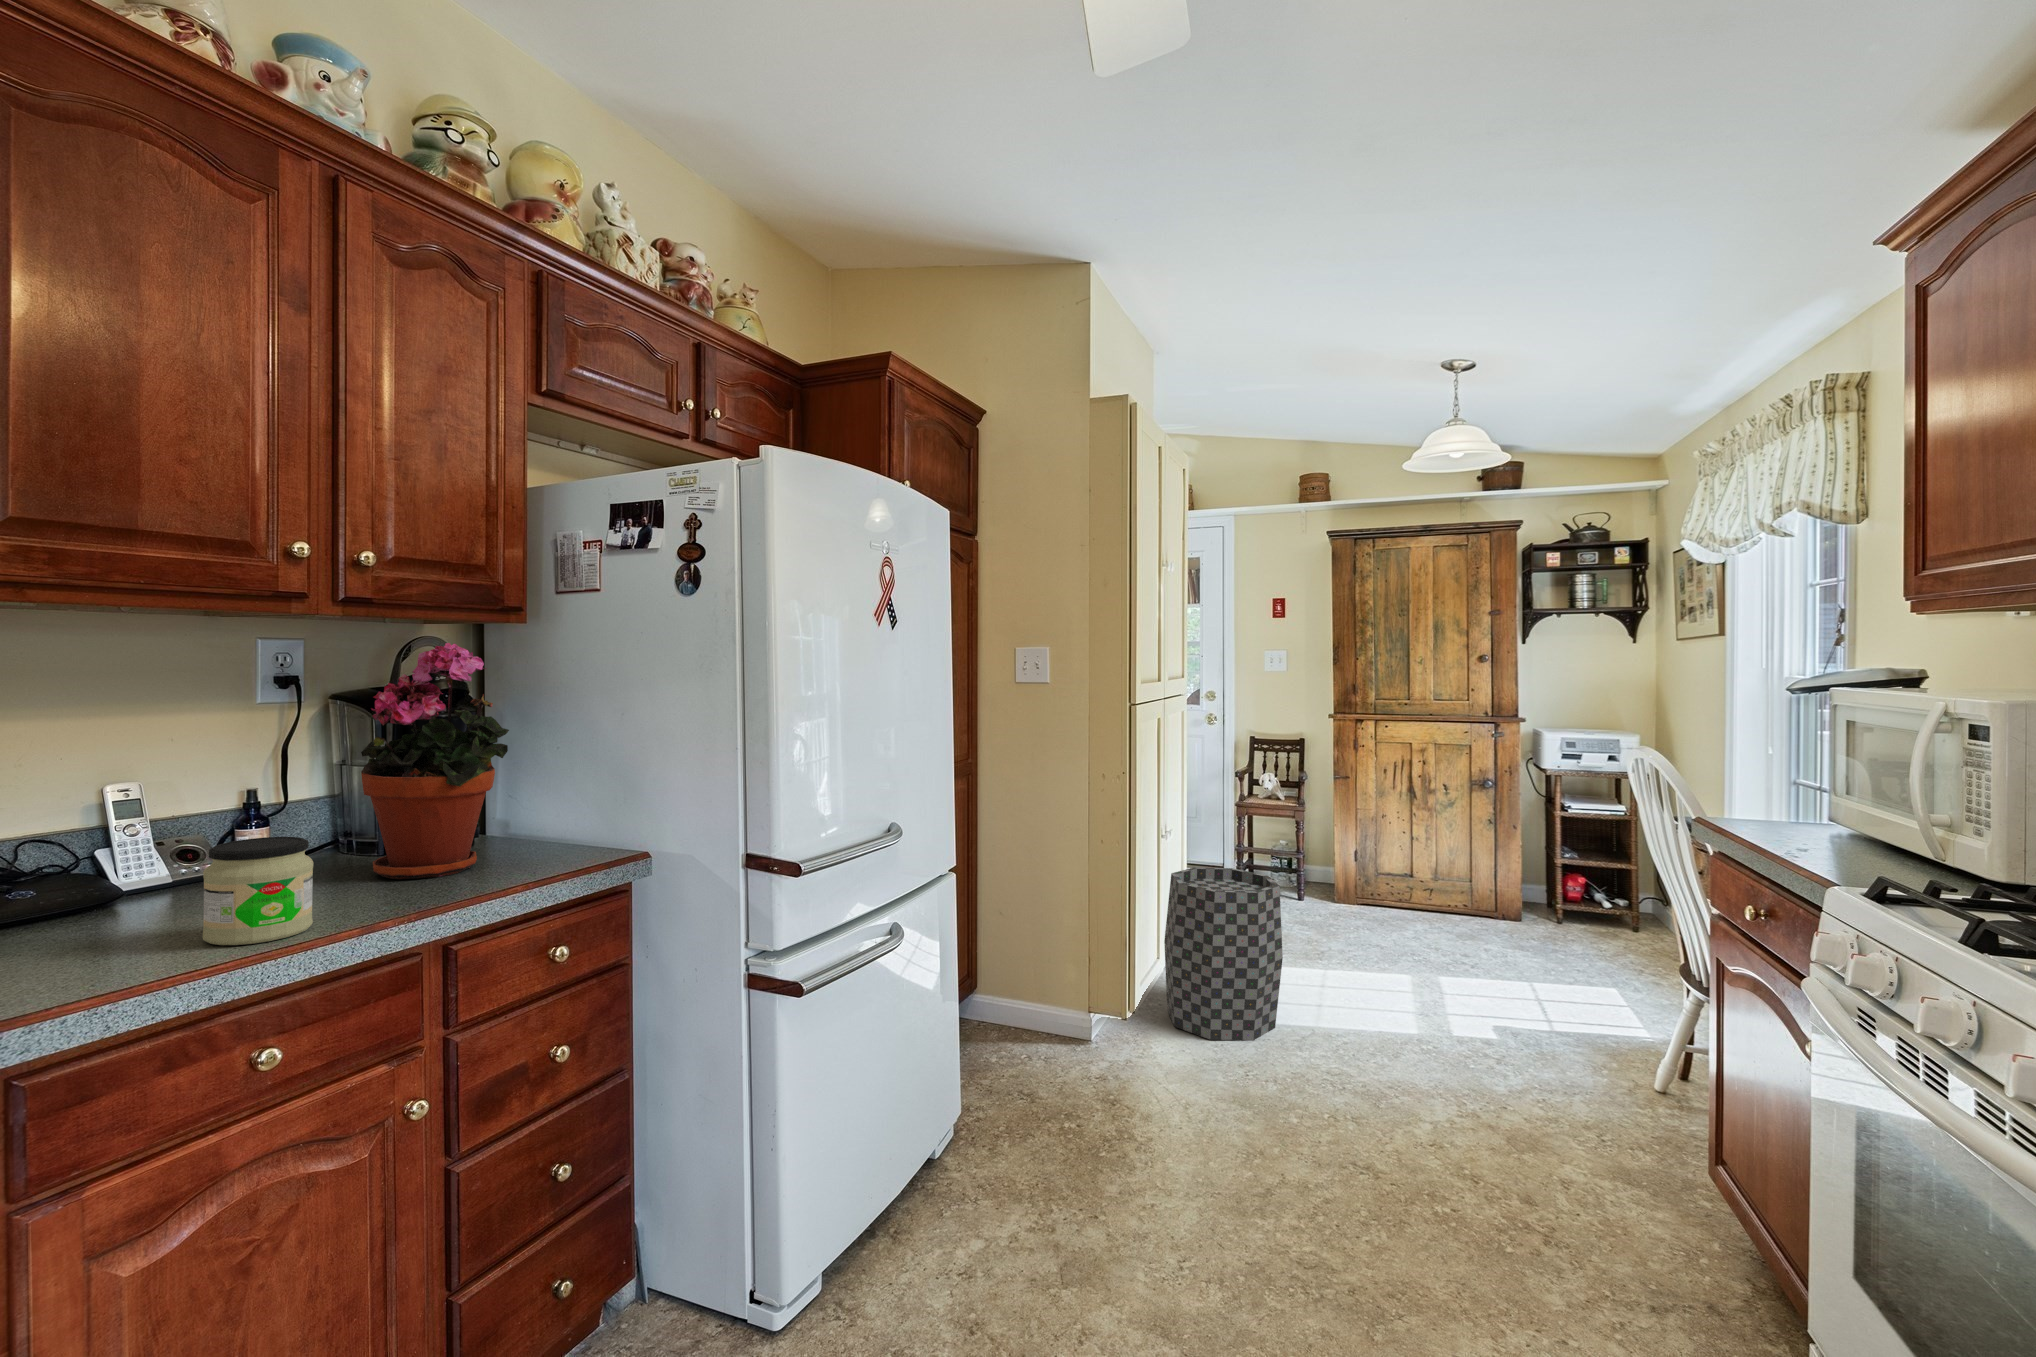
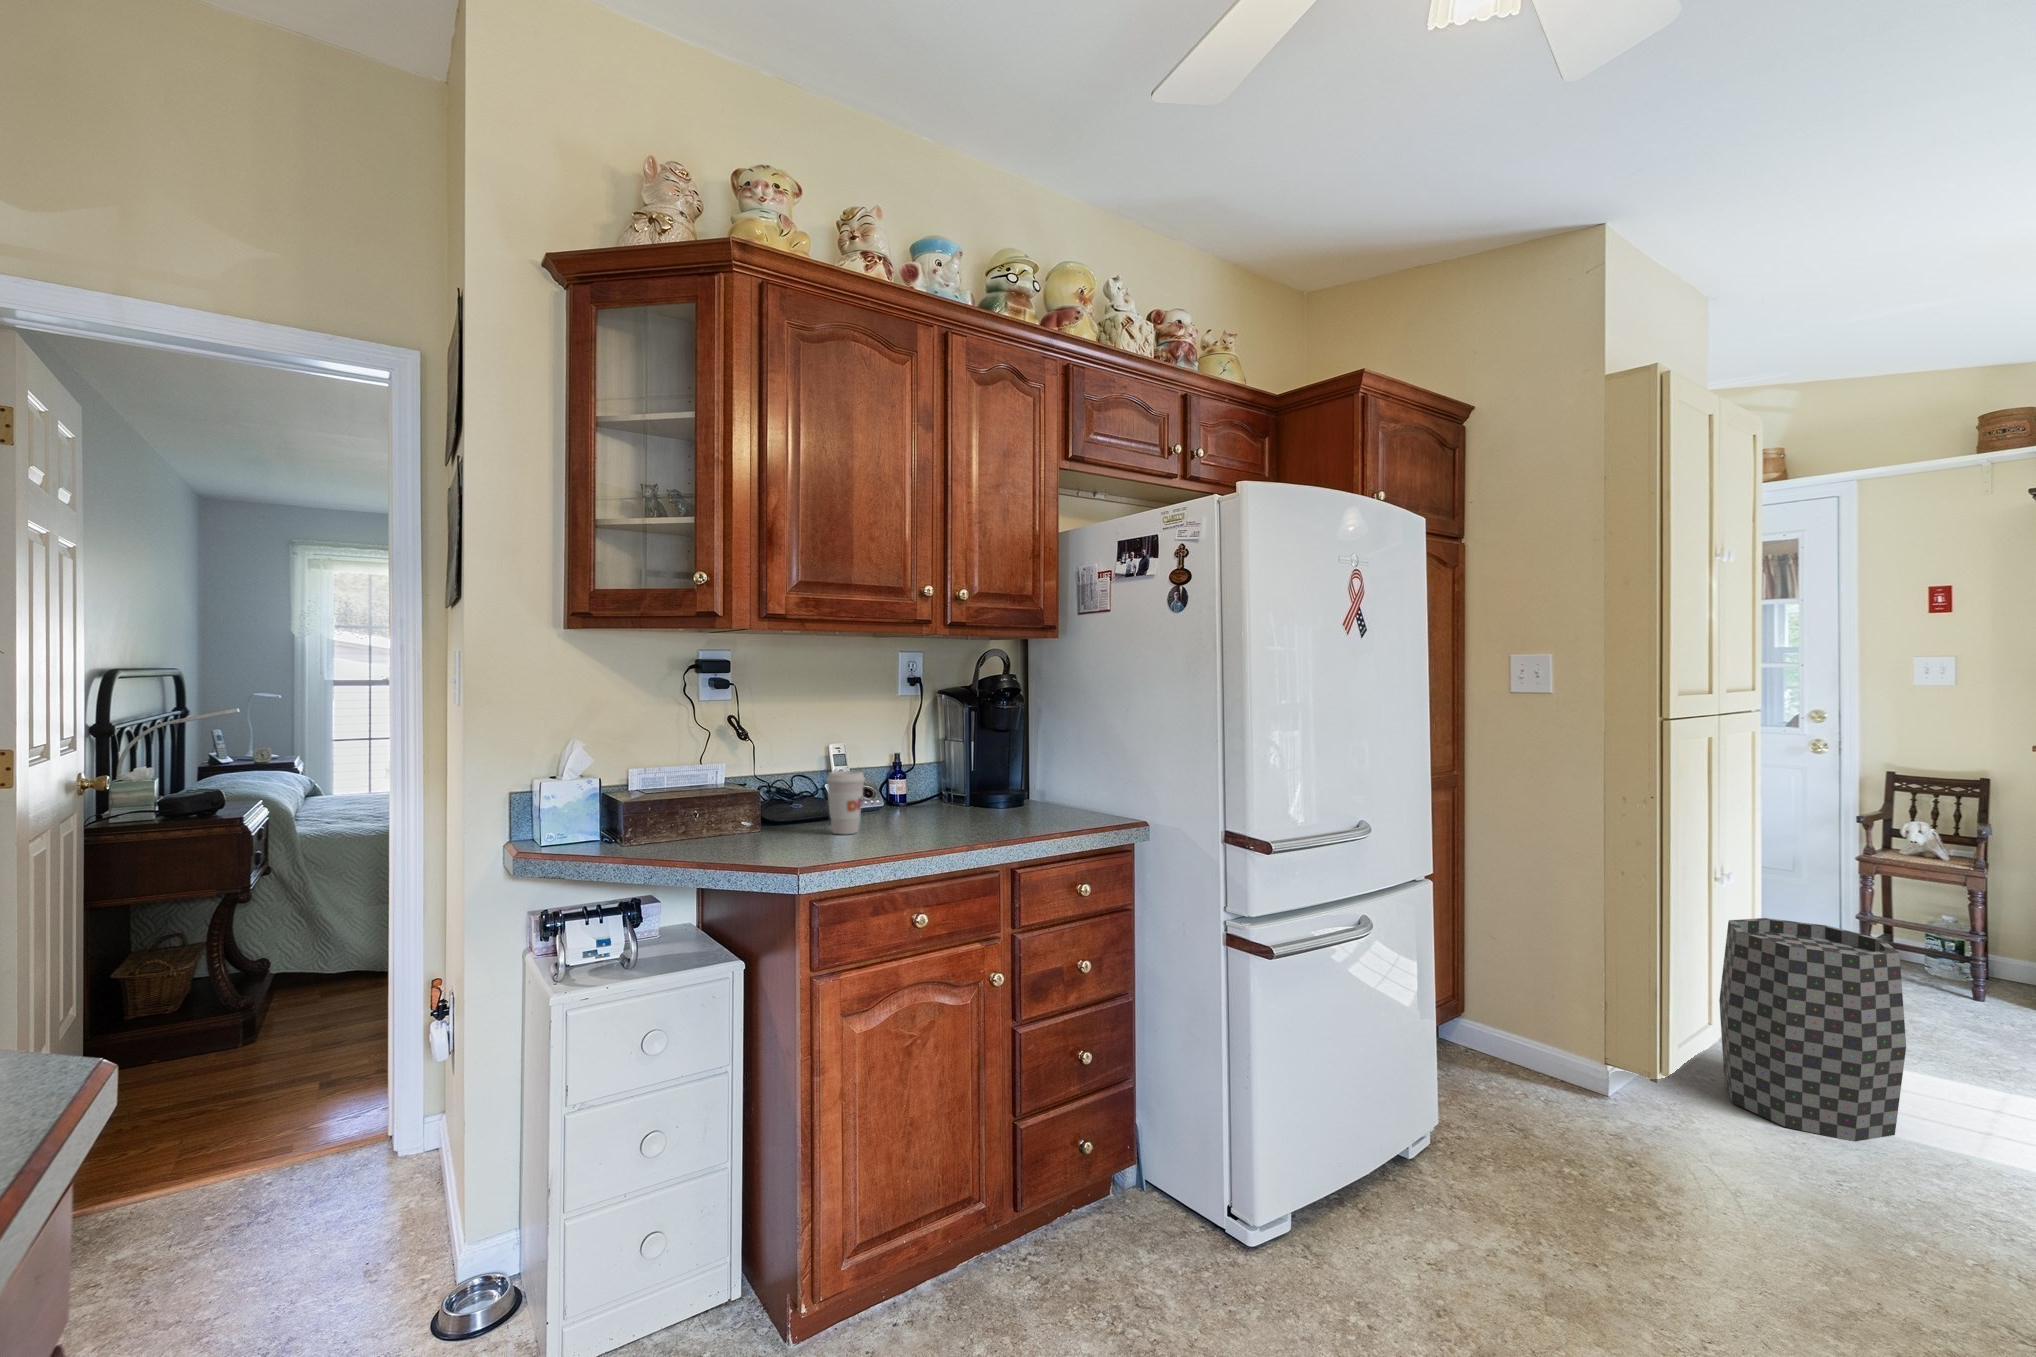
potted plant: present [361,643,509,879] -> none [957,652,1048,823]
coffee cup: none [91,829,179,935] -> present [826,771,865,834]
jar: present [203,837,313,945] -> none [879,780,936,846]

